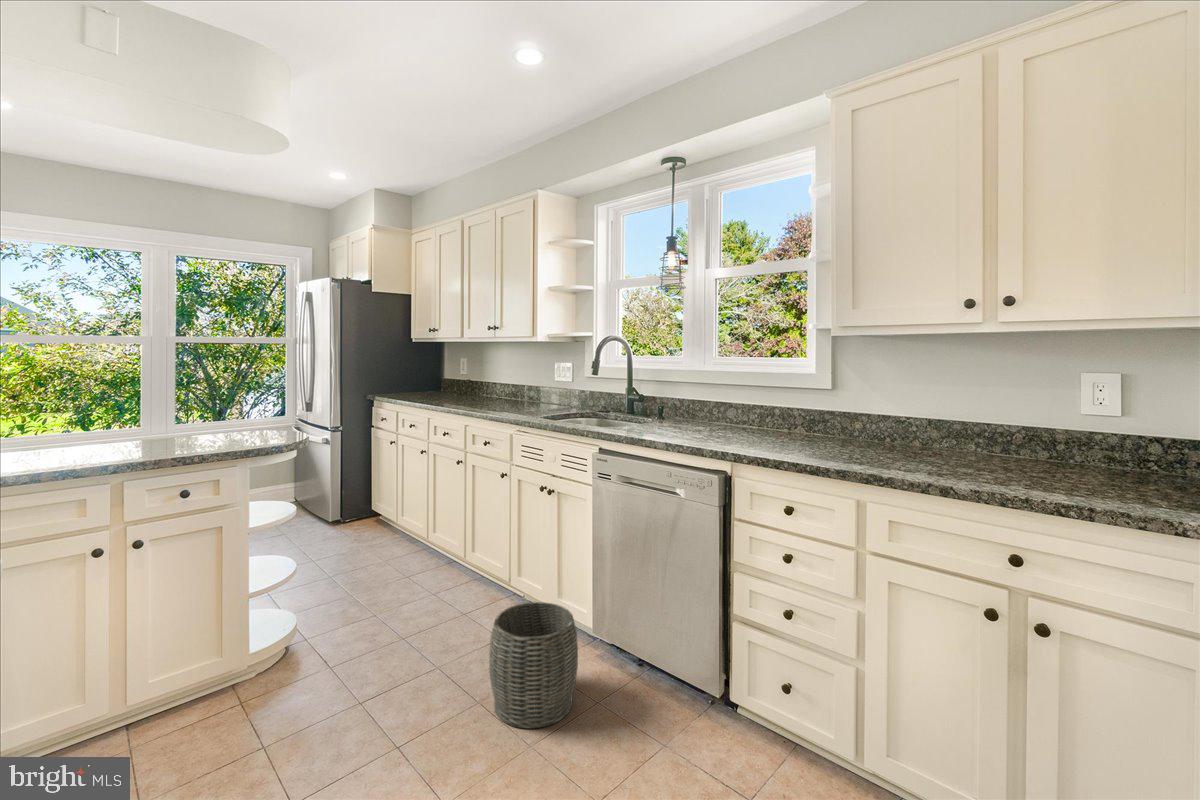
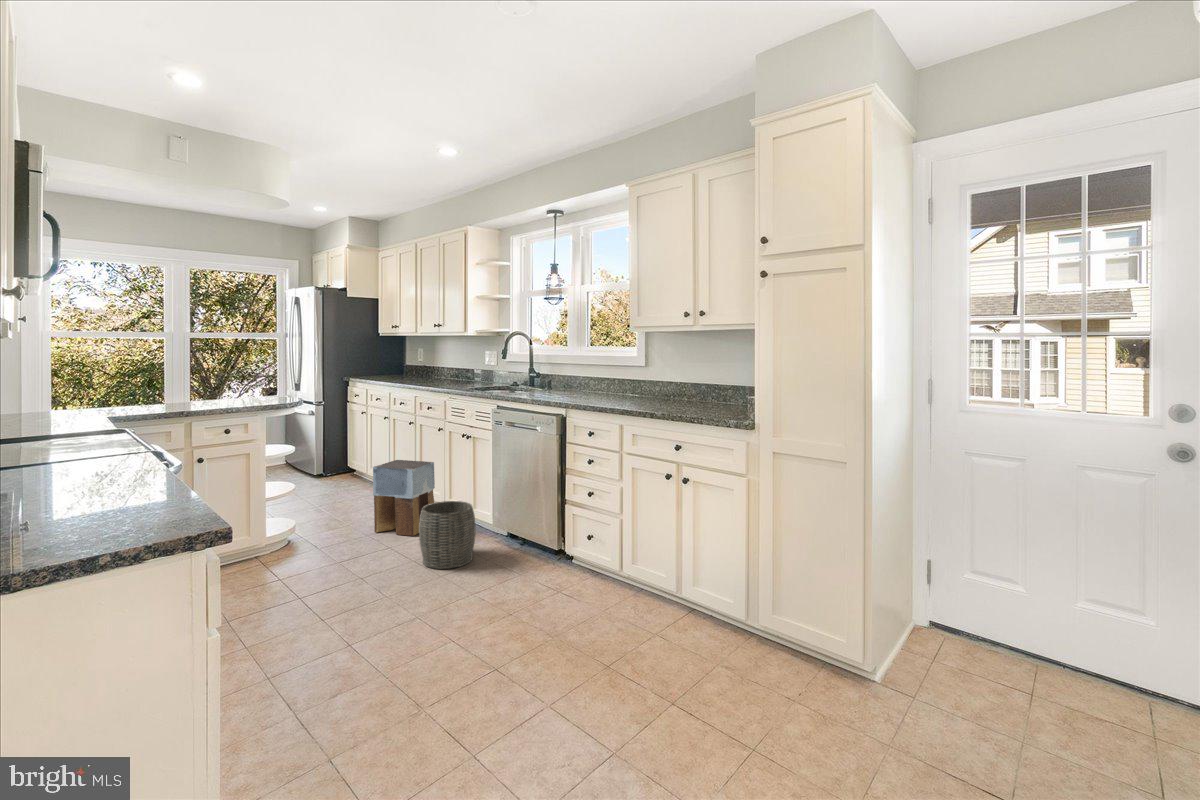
stool: none [411,521,499,644] -> present [373,460,435,536]

